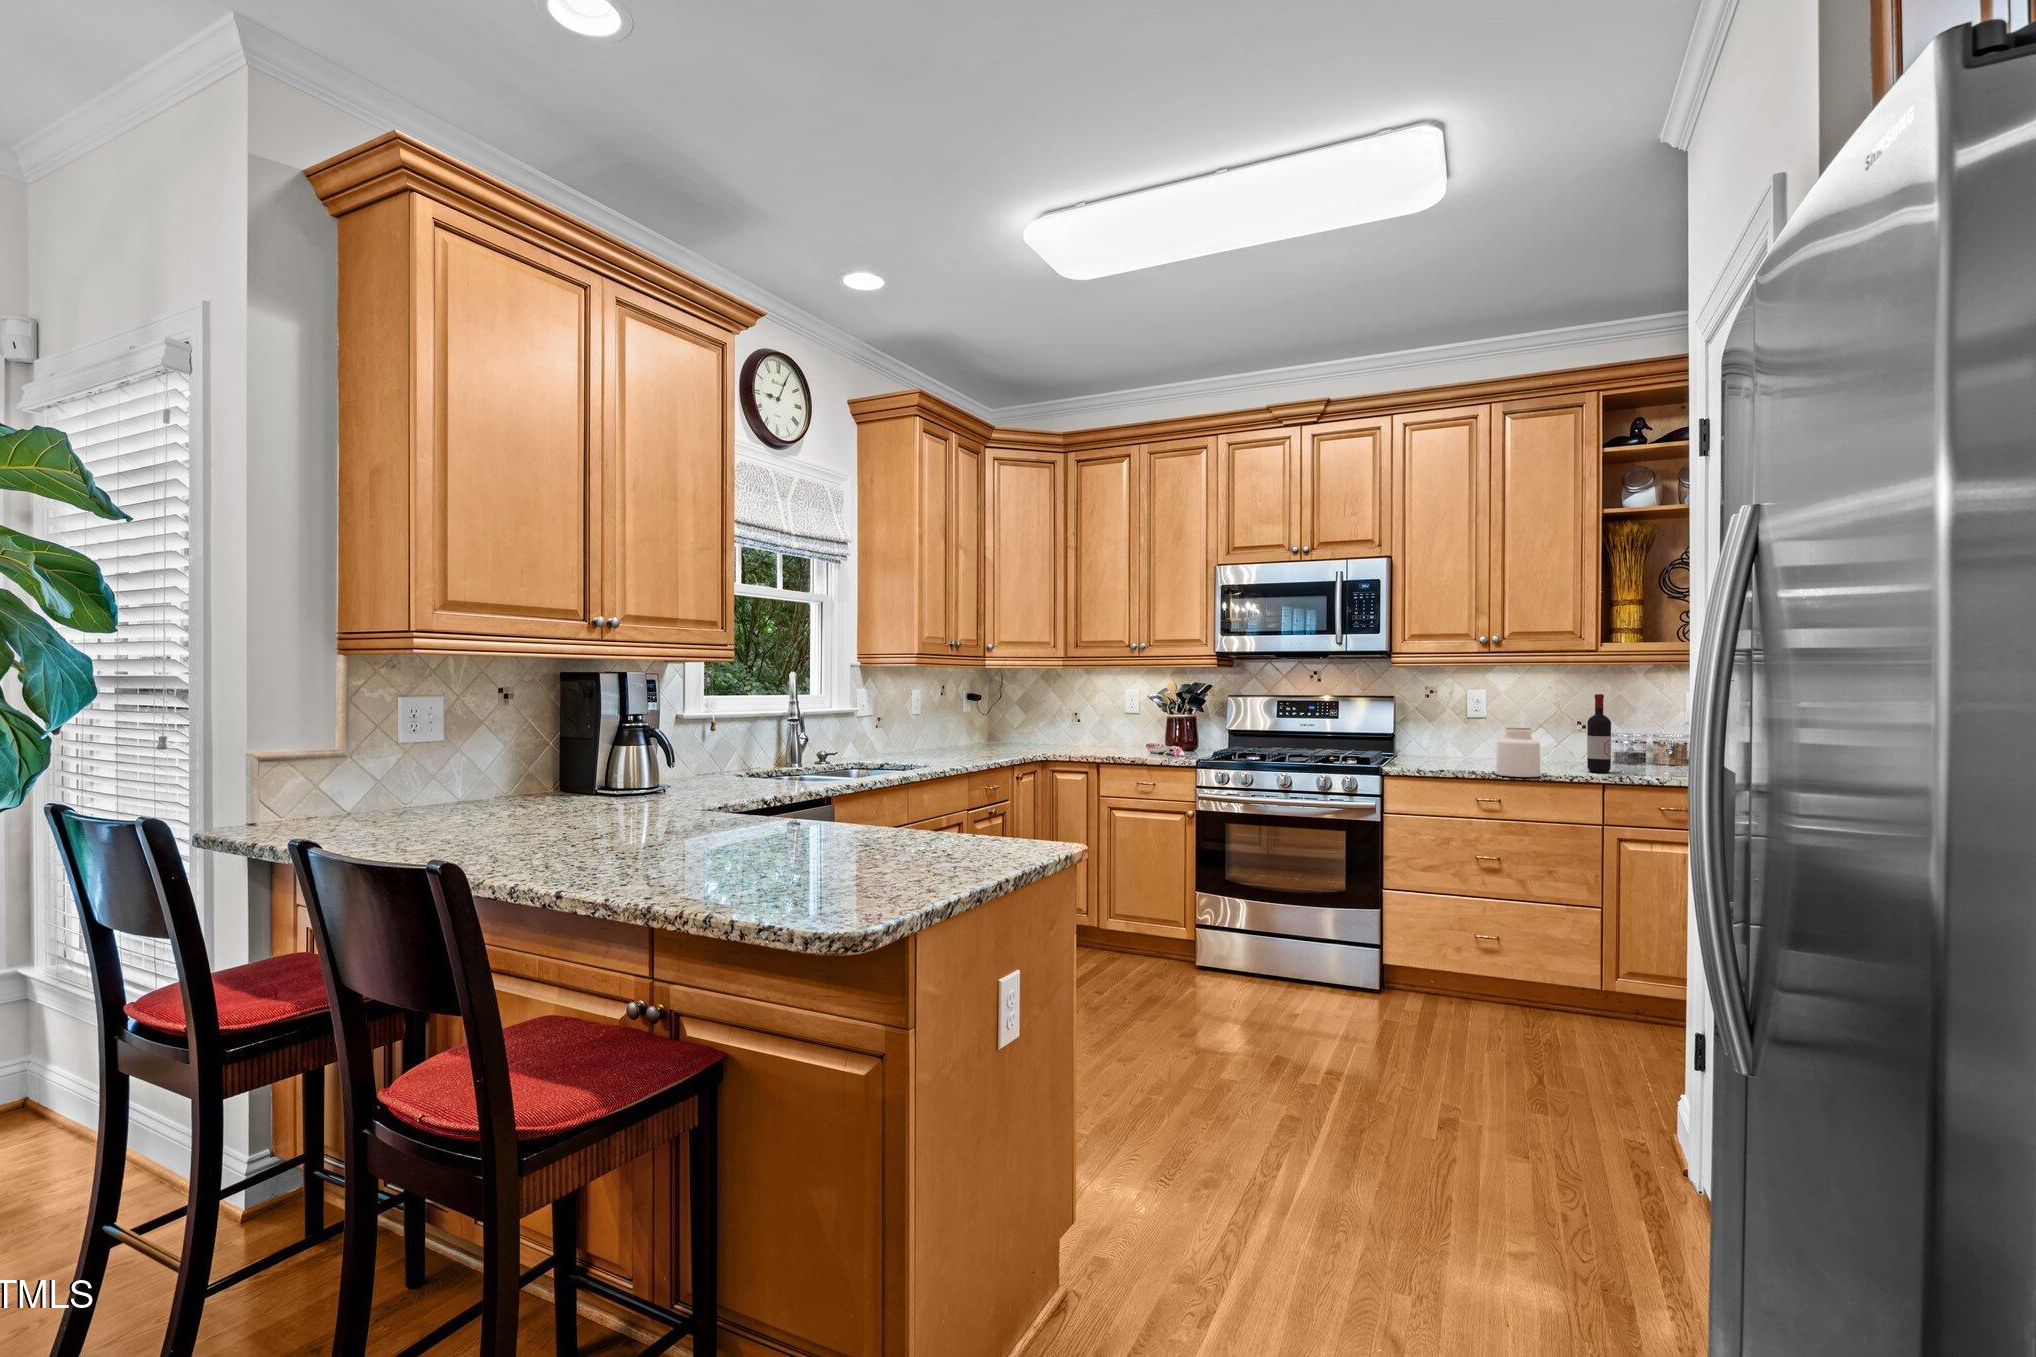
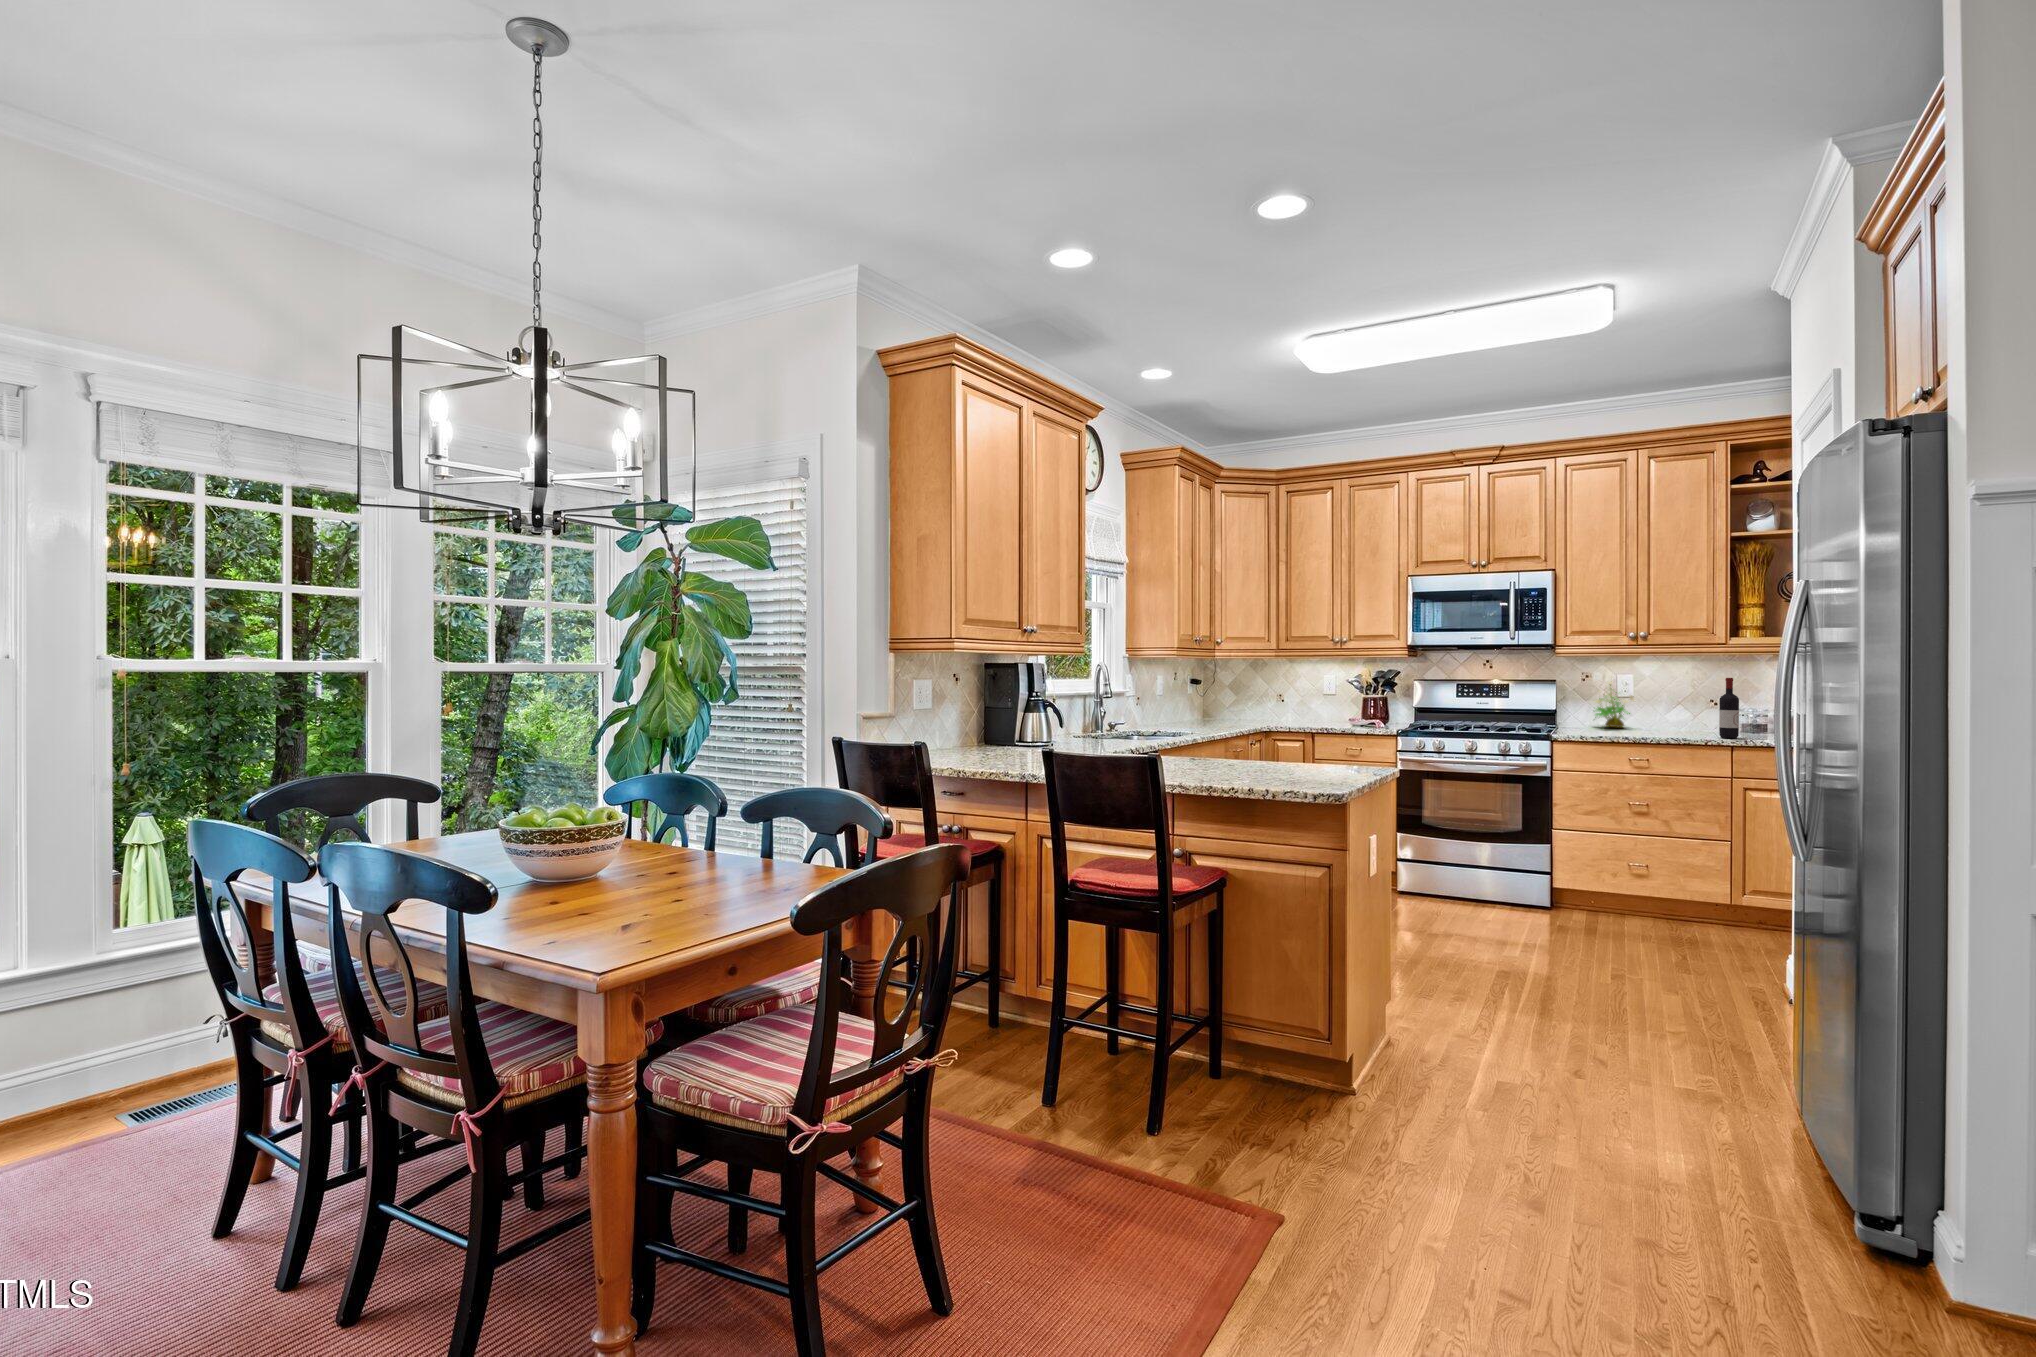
potted plant: none [1438,691,1489,756] -> present [1595,681,1634,728]
jar: present [1496,728,1540,777] -> none [1646,704,1682,741]

